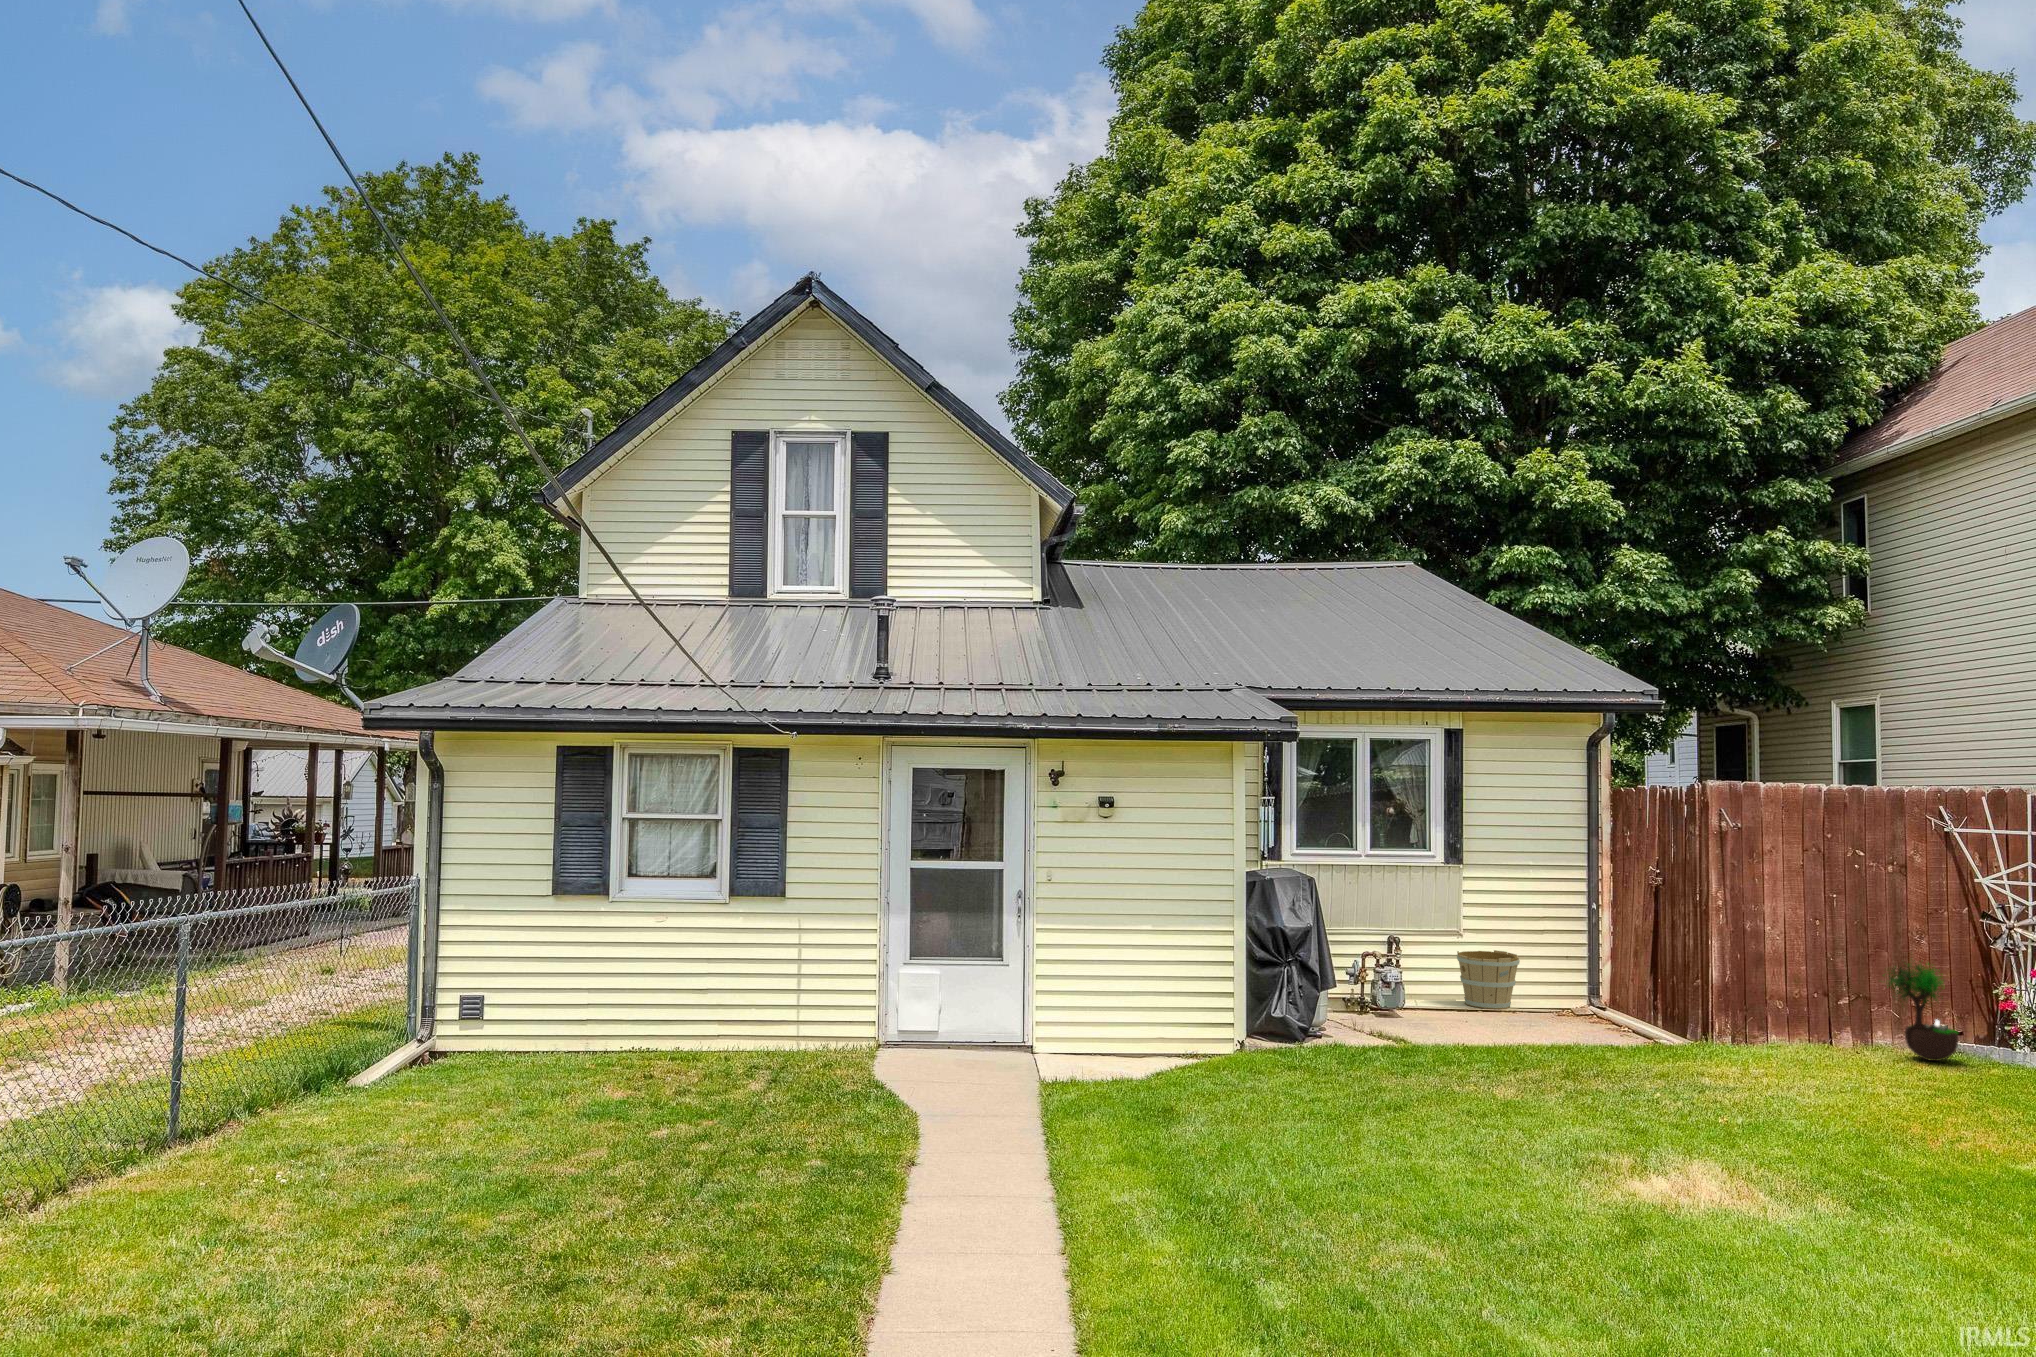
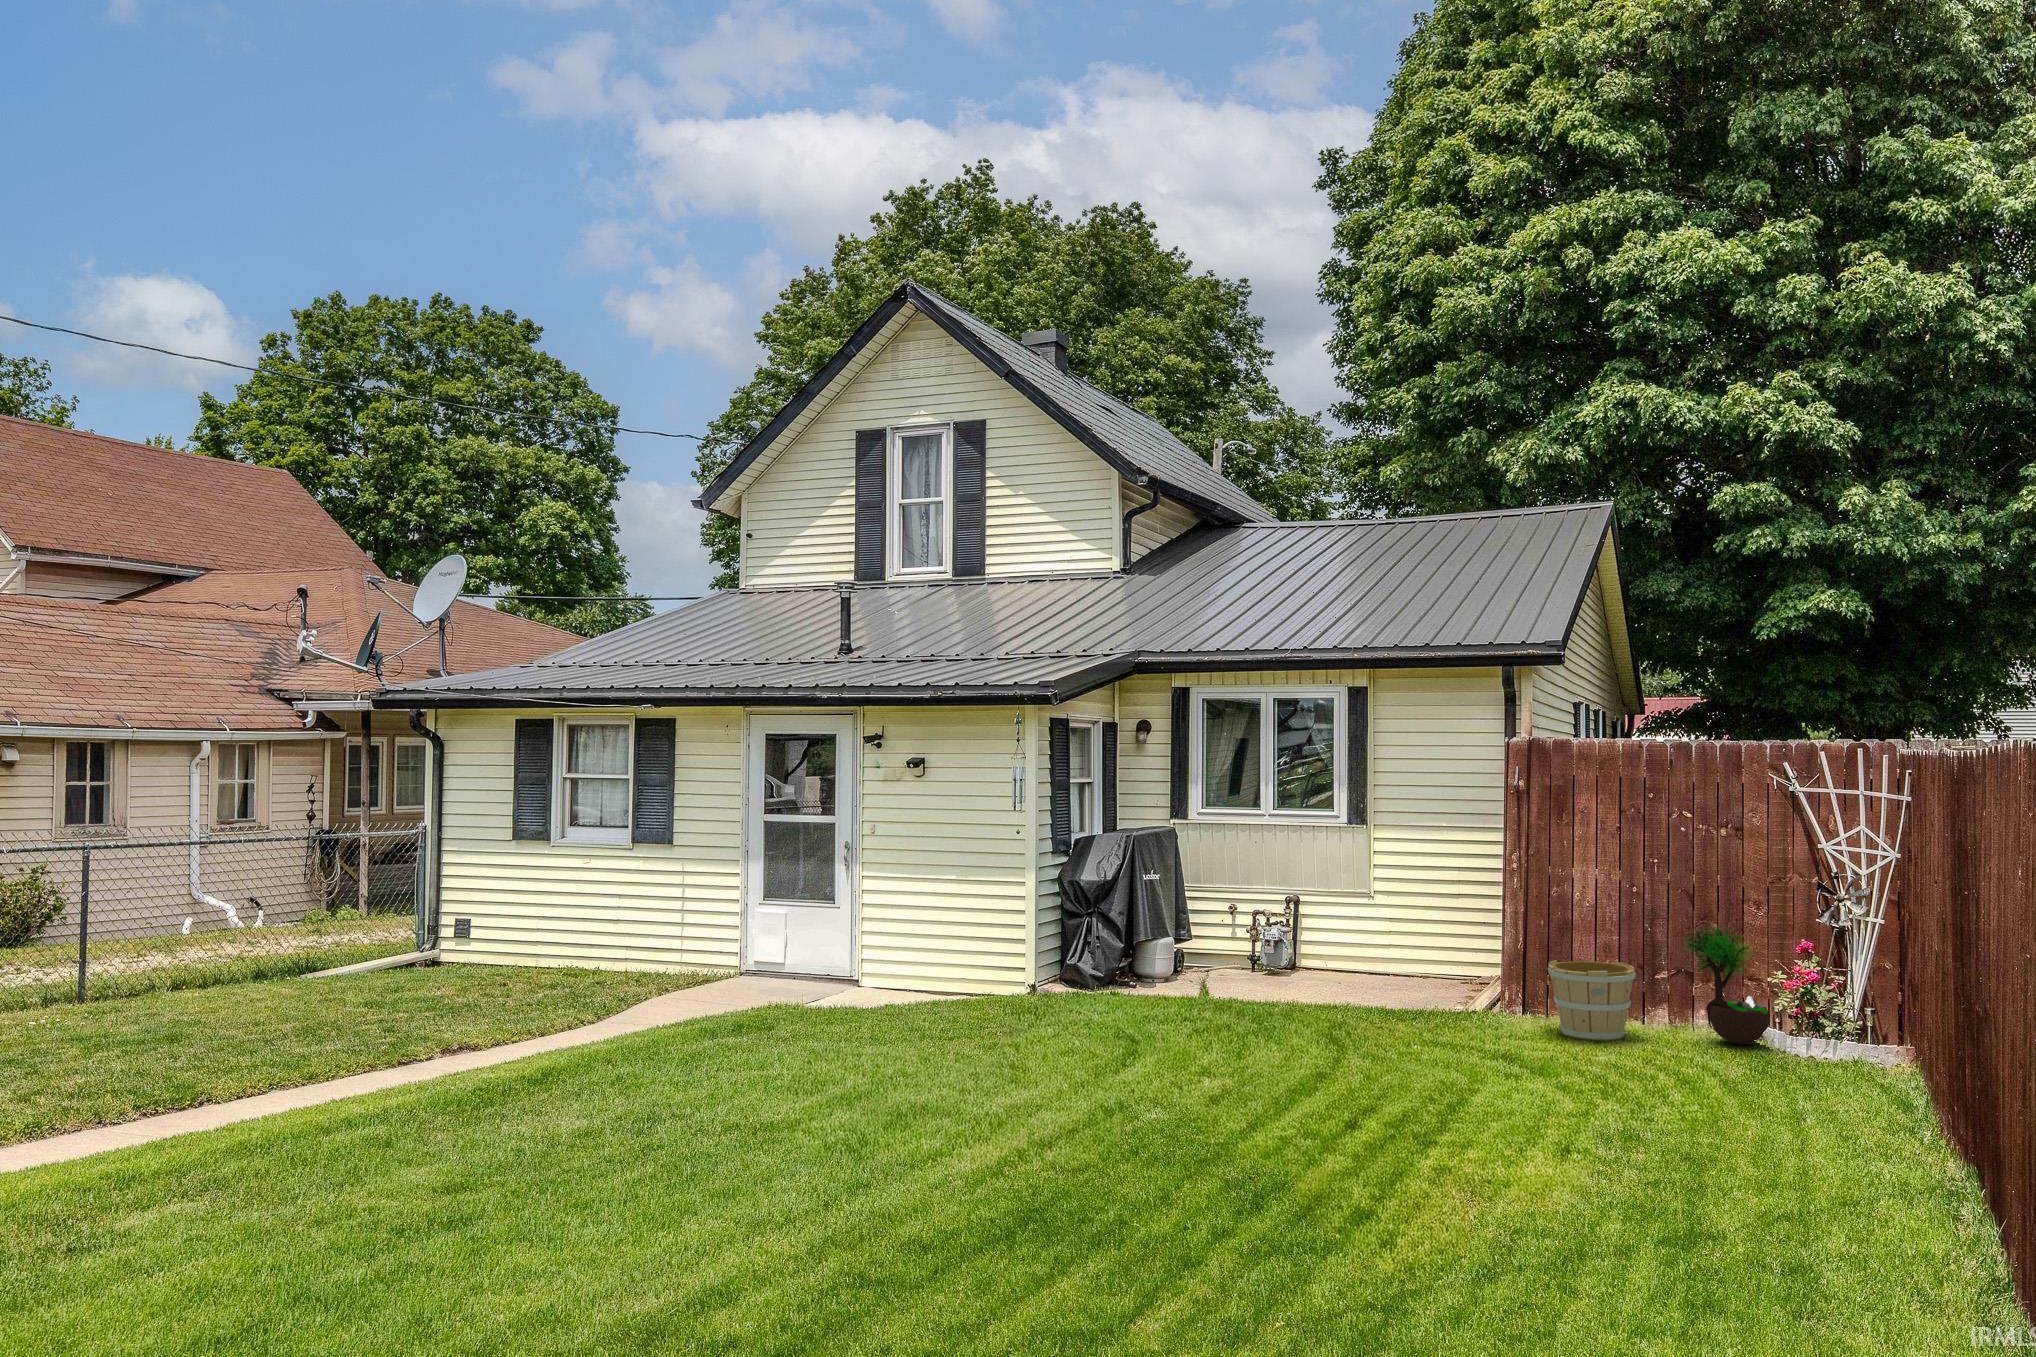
wooden bucket: present [1457,950,1520,1009] -> present [1548,960,1636,1041]

